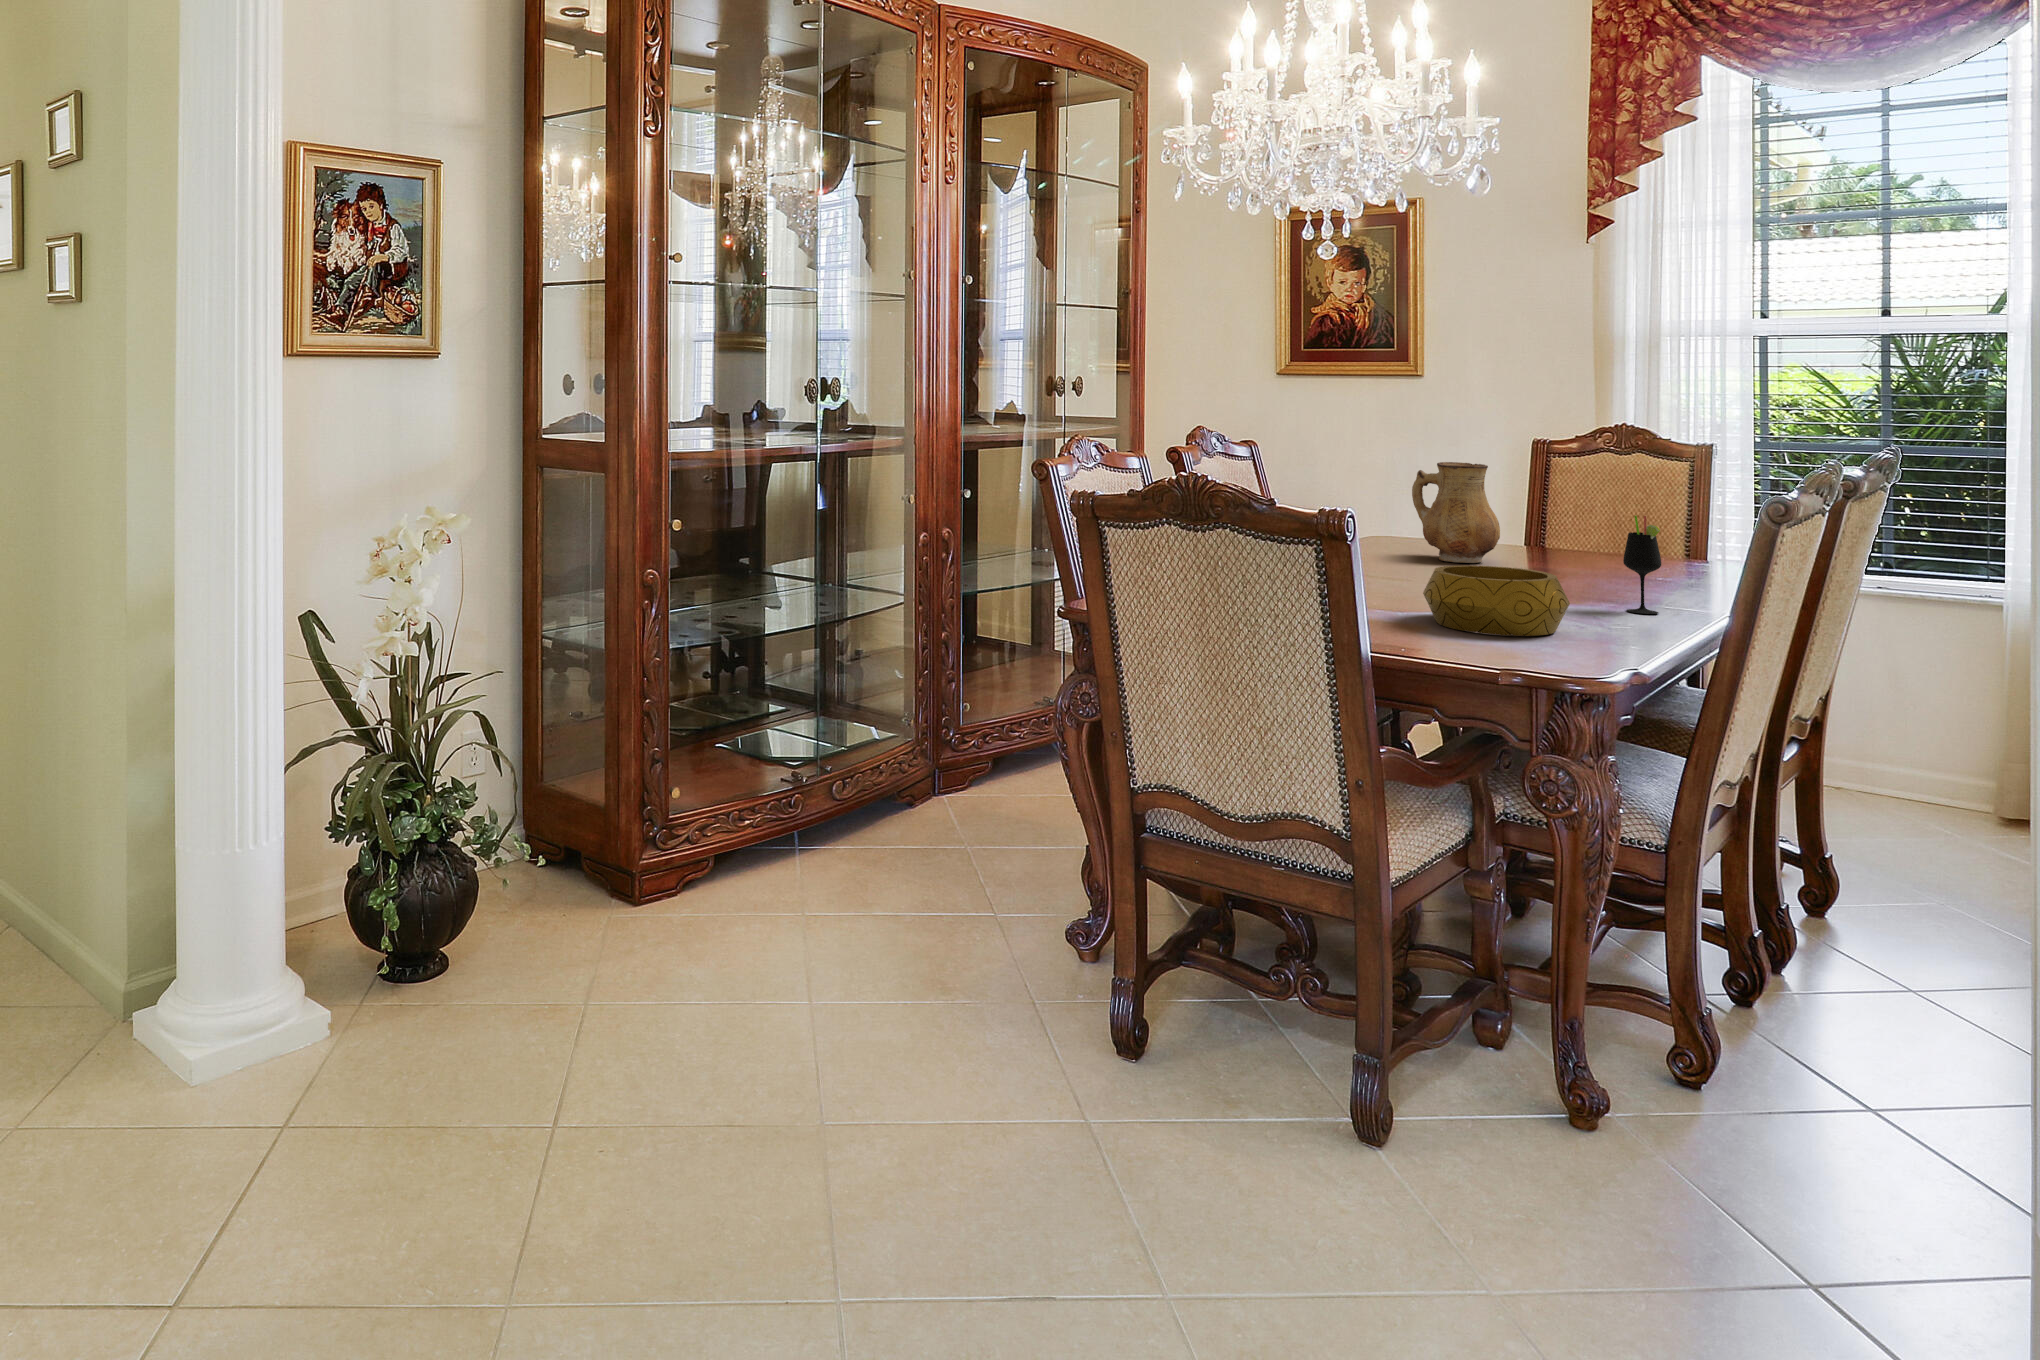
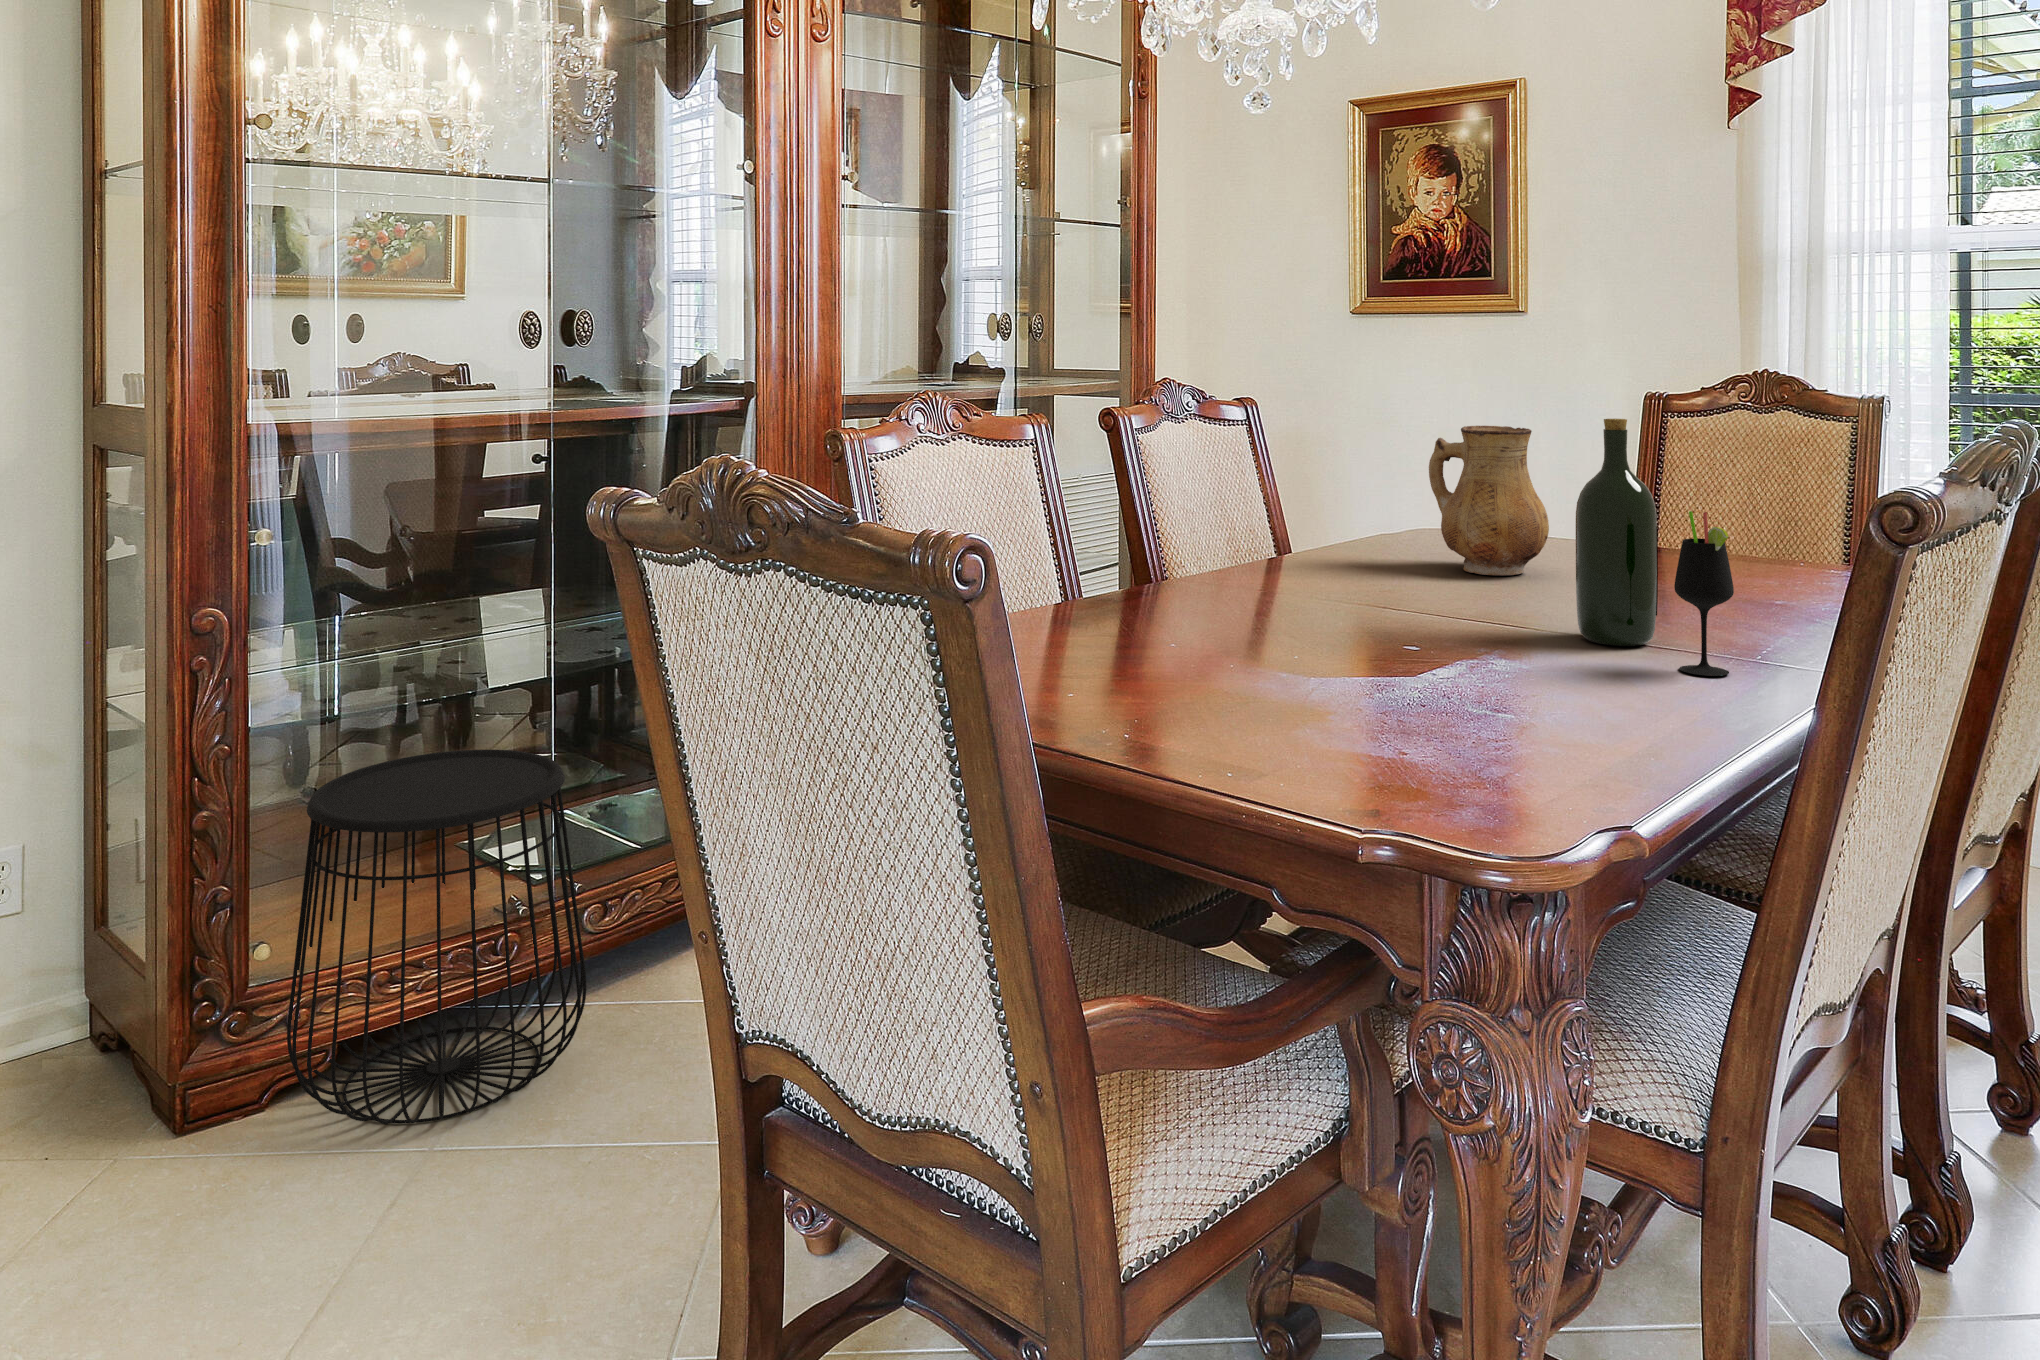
wine bottle: none [1550,459,1604,600] -> present [1576,419,1658,646]
decorative bowl: present [1423,565,1570,636] -> none [1312,600,1546,734]
side table: none [679,674,861,908] -> present [287,749,586,1124]

